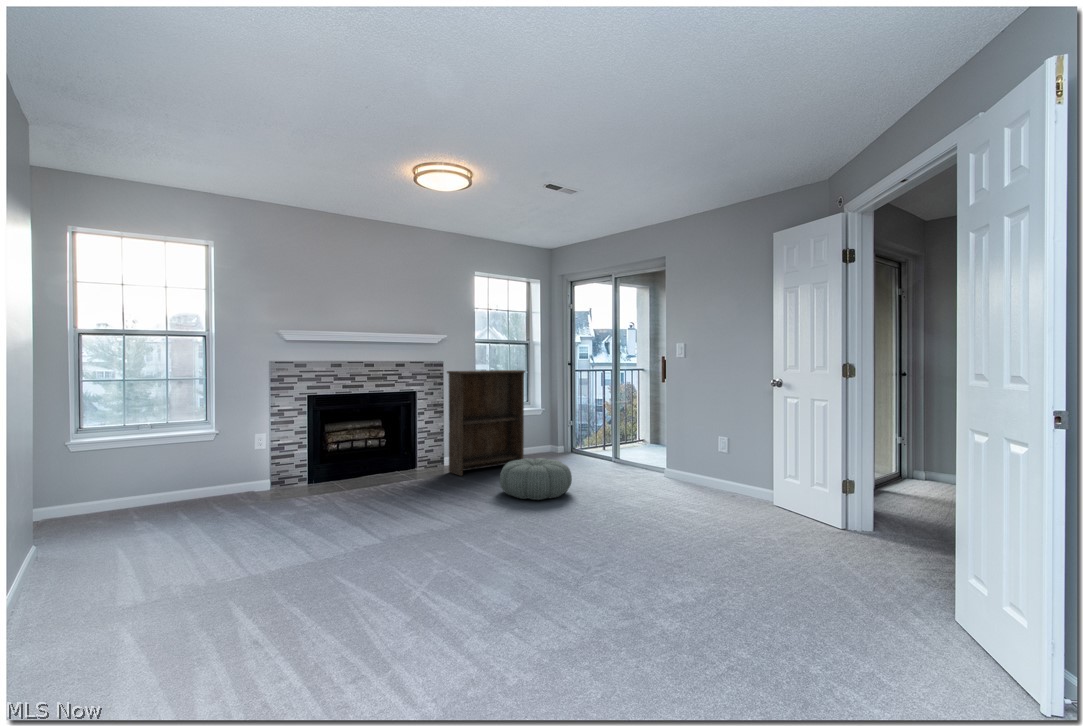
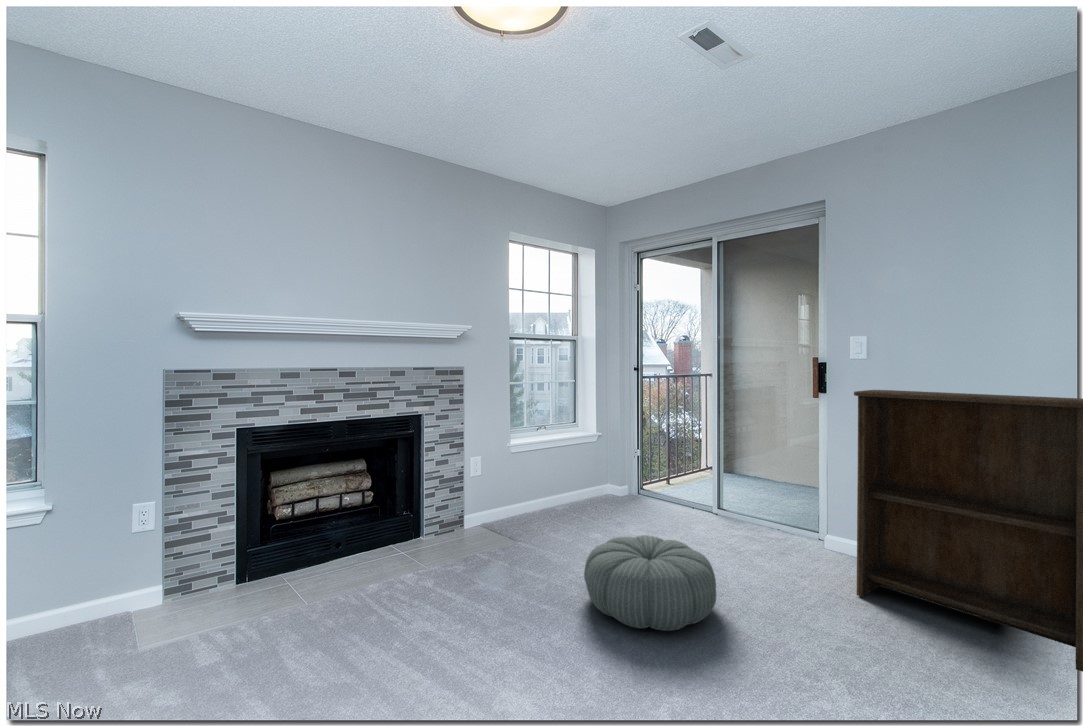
bookshelf: present [447,370,525,476] -> present [854,390,1083,672]

